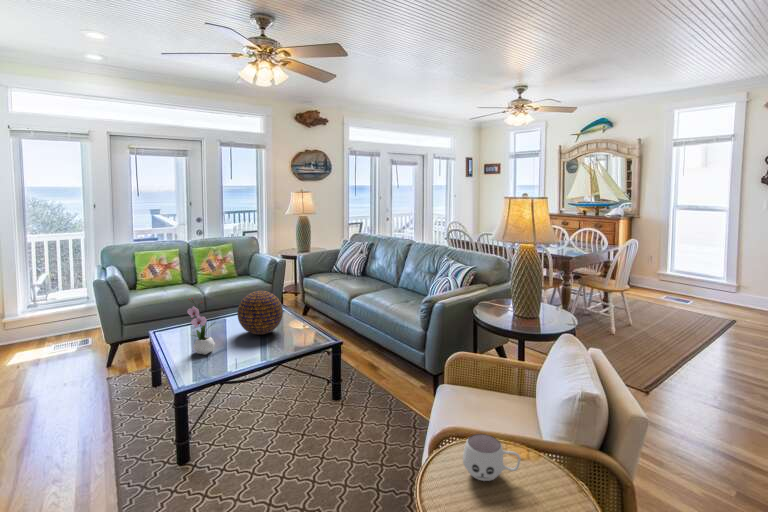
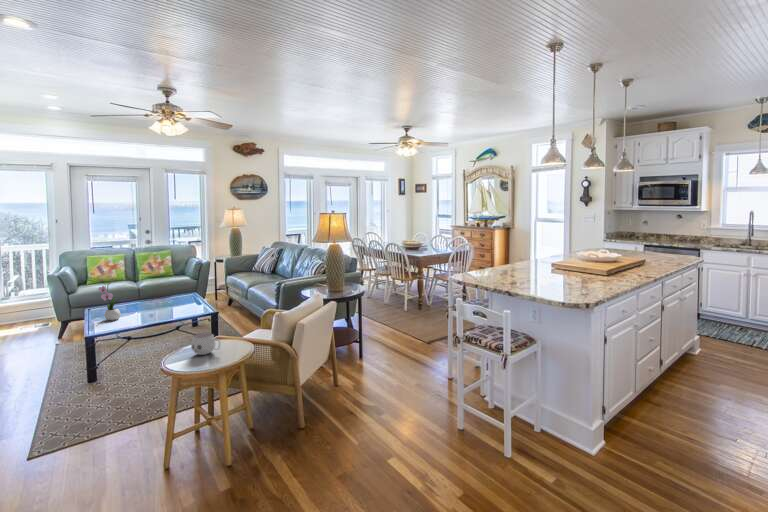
decorative orb: present [237,291,283,335] -> none [144,278,180,310]

